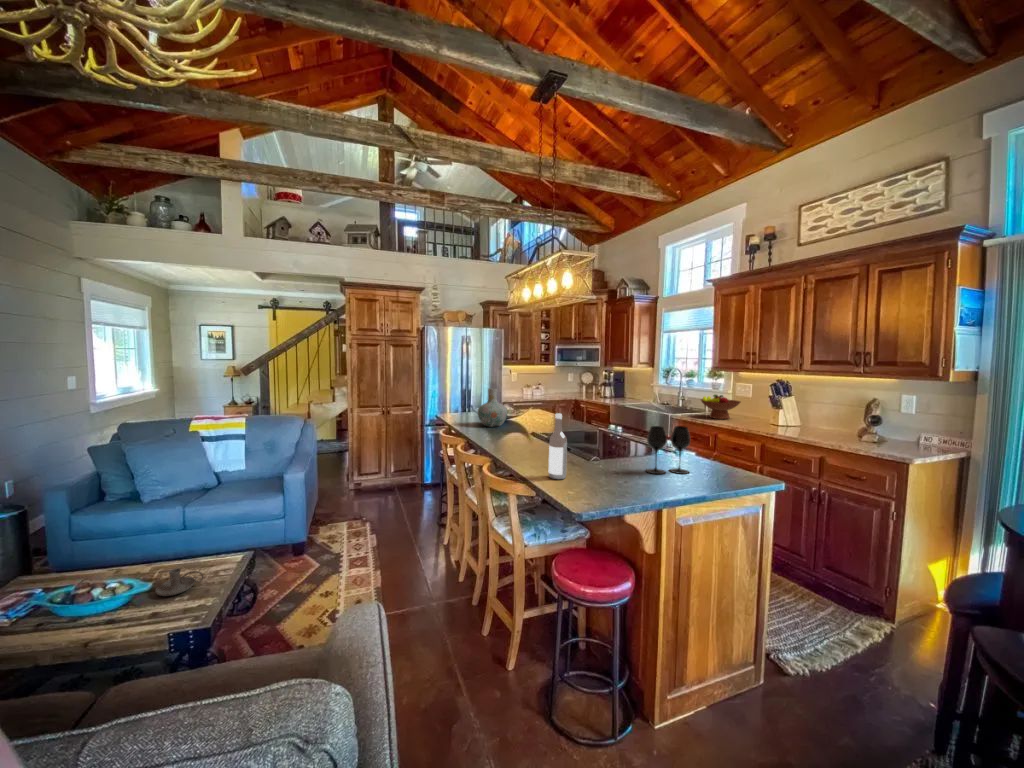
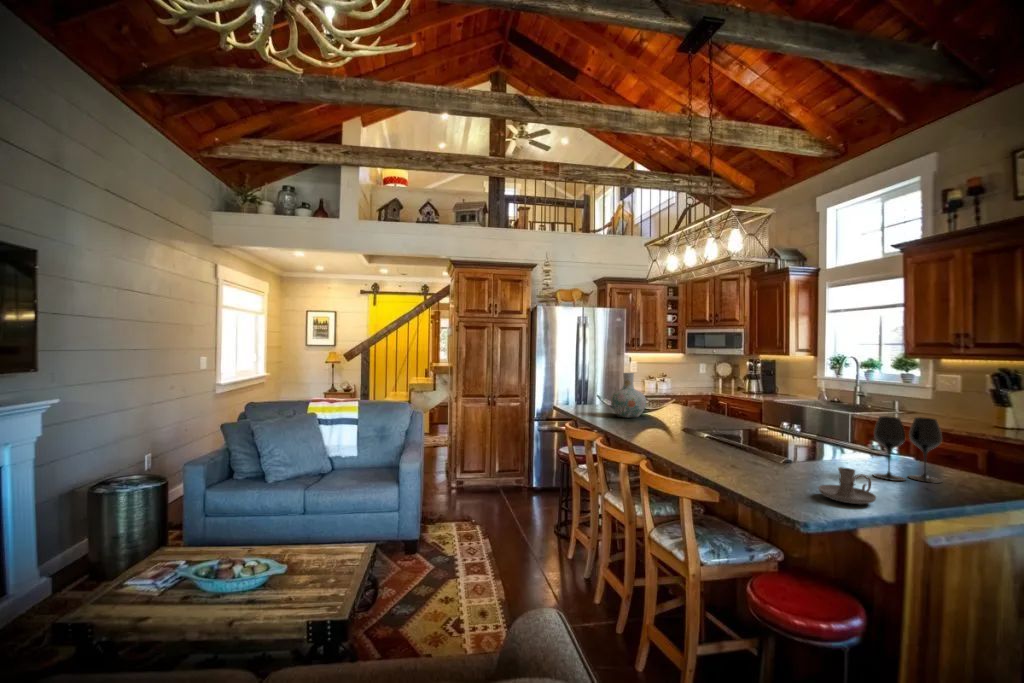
fruit bowl: present [701,395,741,419] -> none [900,387,965,420]
wine bottle: present [549,413,567,479] -> none [740,394,766,479]
candle holder: present [155,568,203,596] -> present [819,467,876,504]

